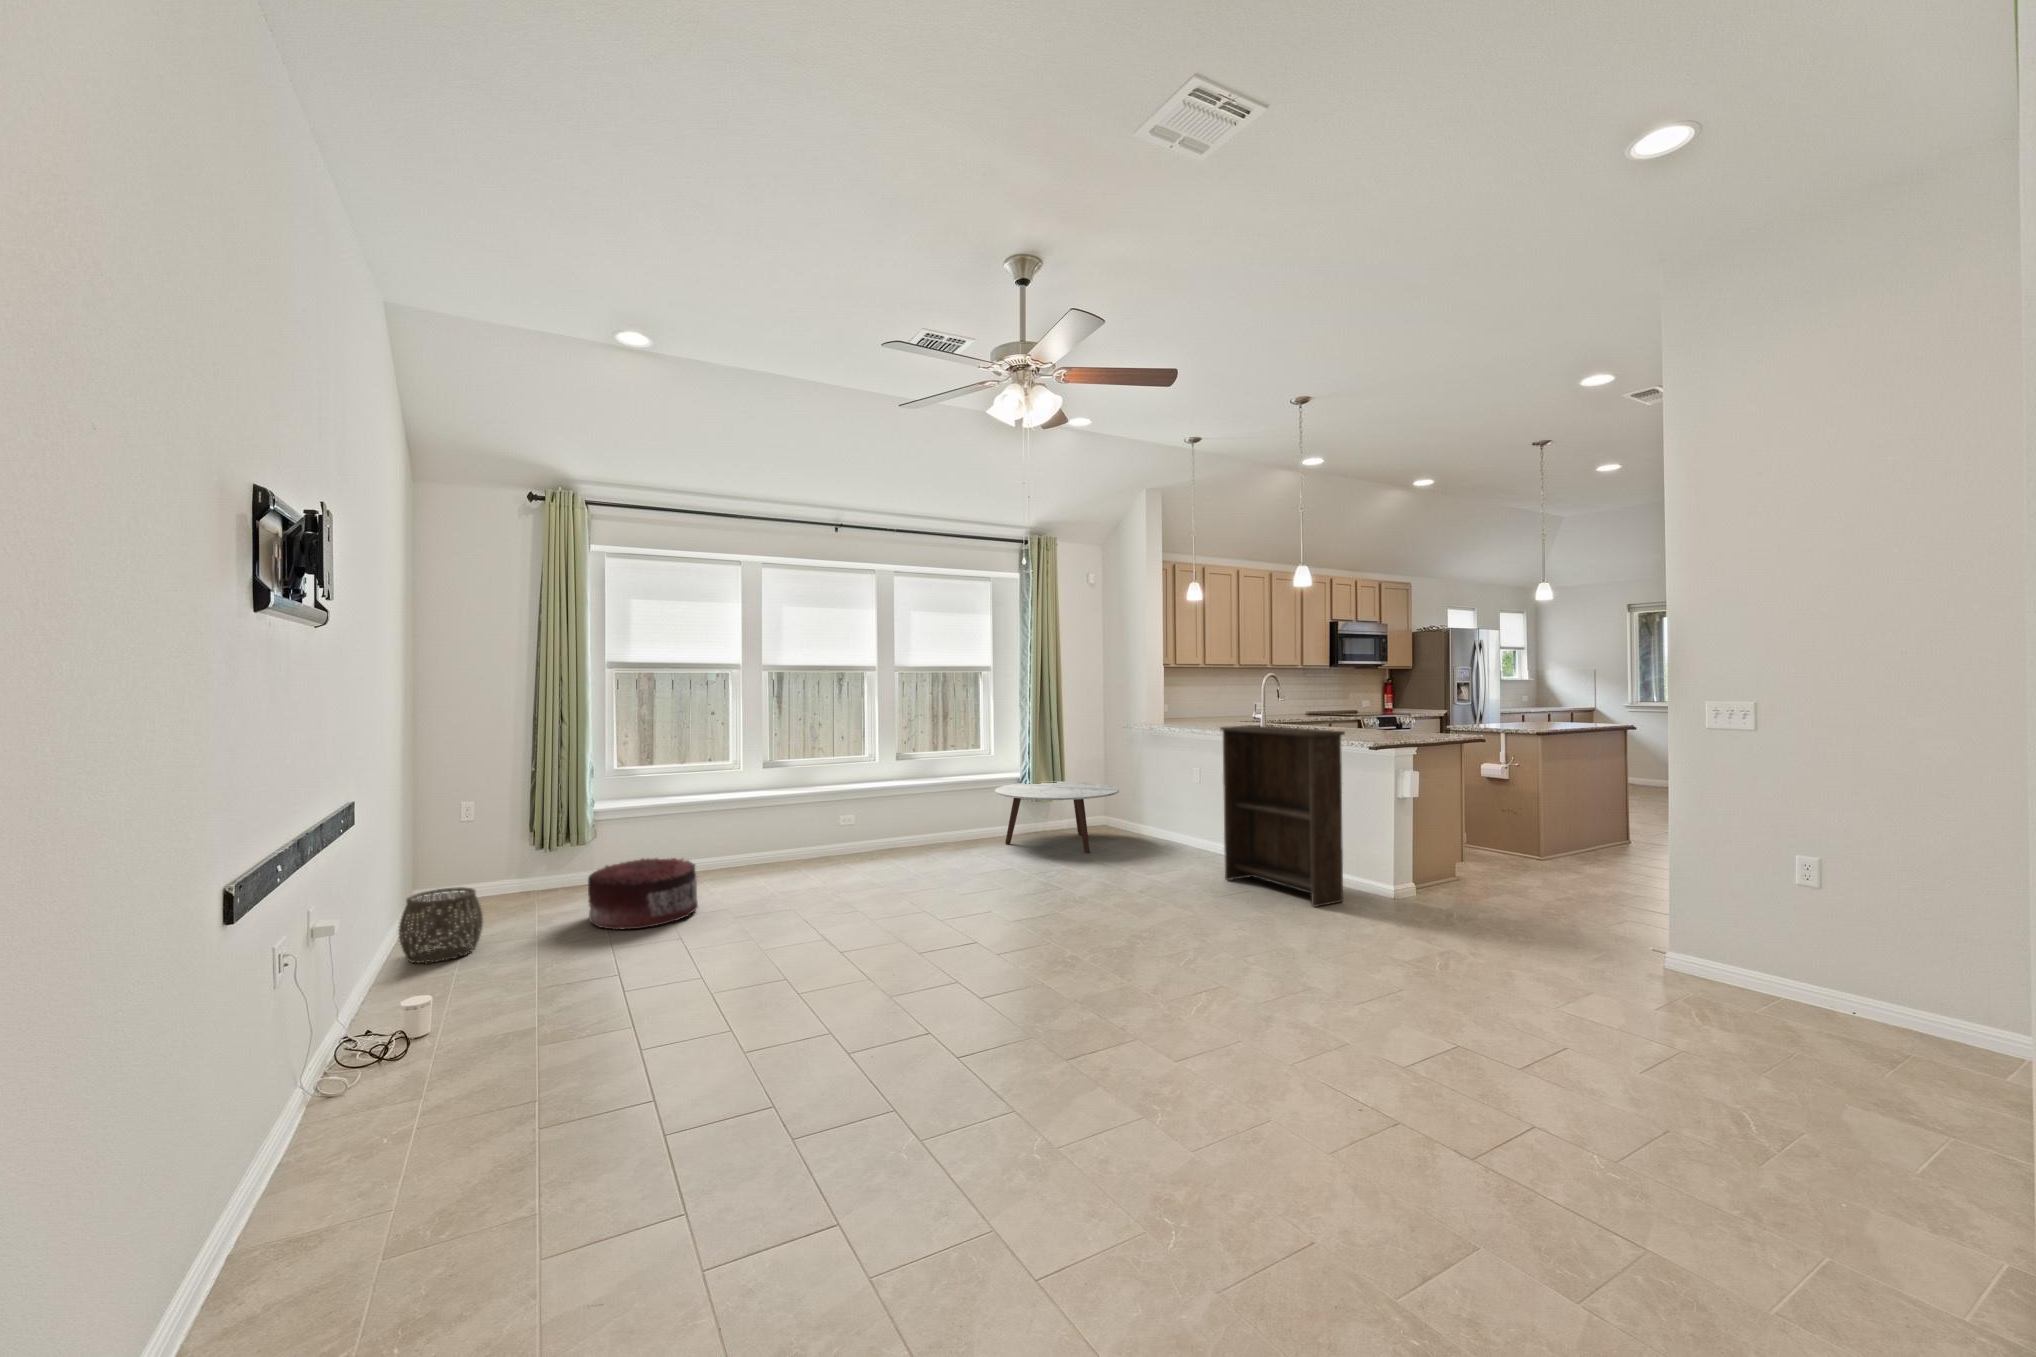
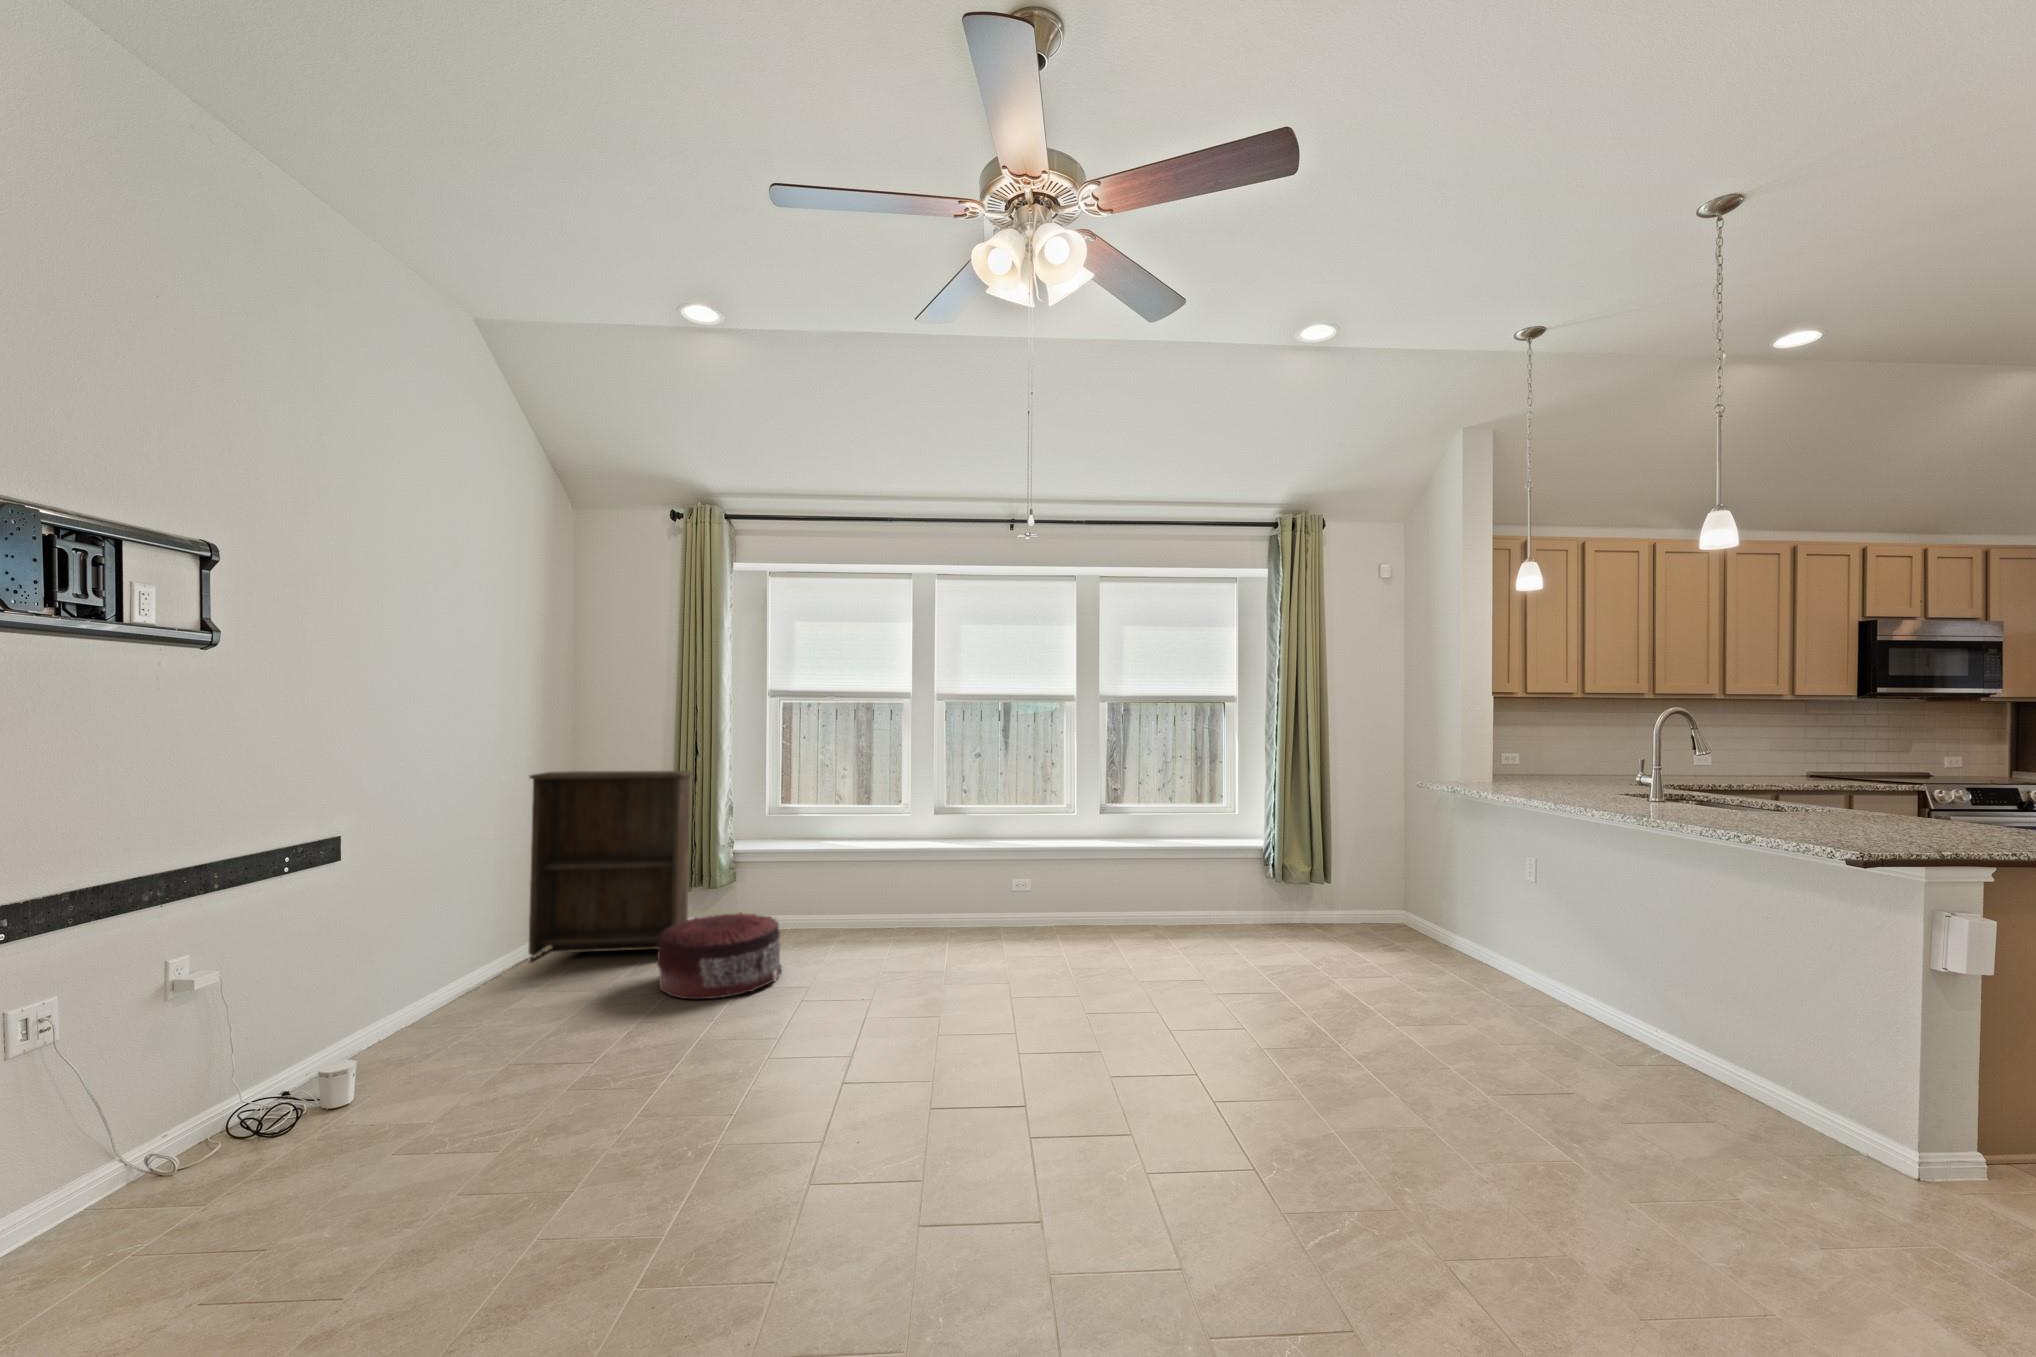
bookshelf: present [1220,726,1345,907] -> present [528,771,694,963]
coffee table: present [995,782,1119,853] -> none [1215,856,1402,972]
woven basket: present [399,887,483,963] -> none [458,926,547,1008]

